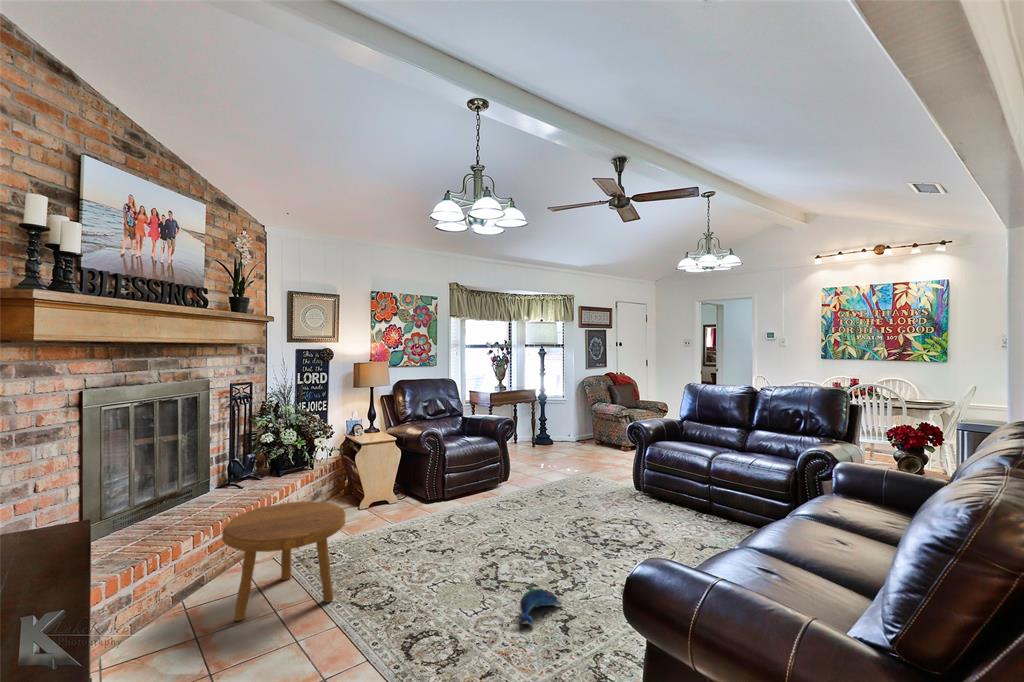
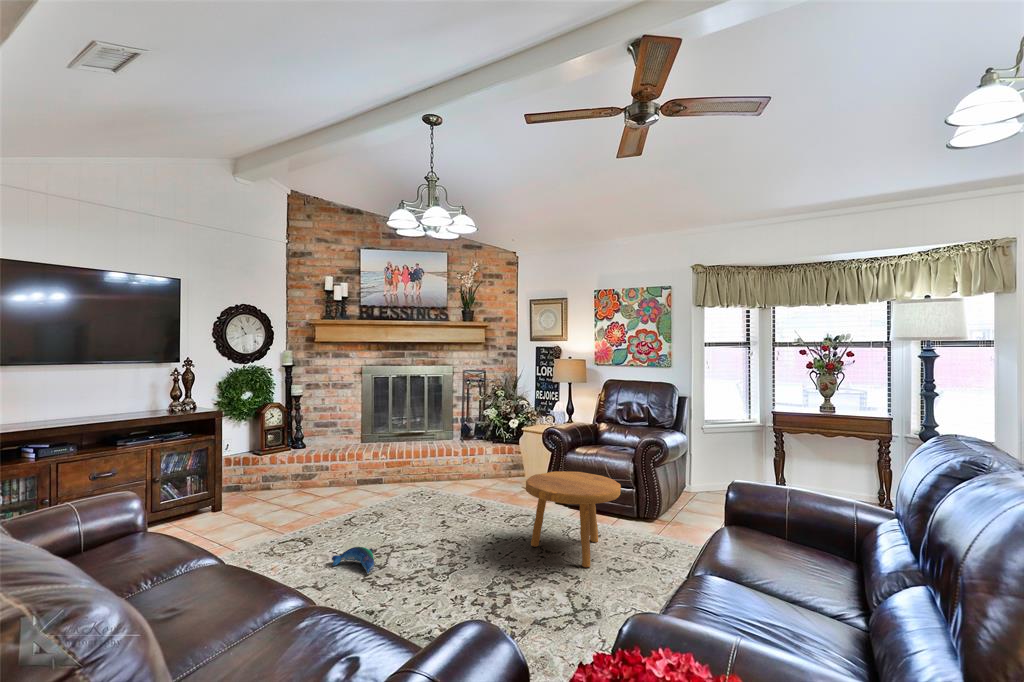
footstool: present [222,501,346,621] -> present [526,471,621,567]

